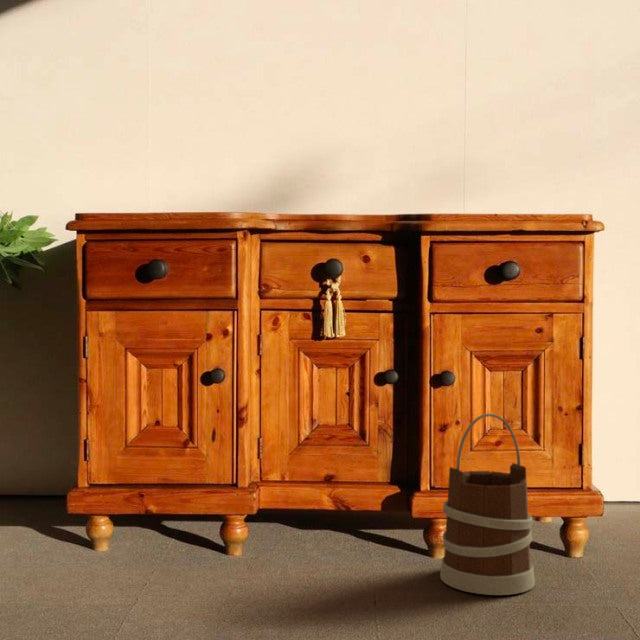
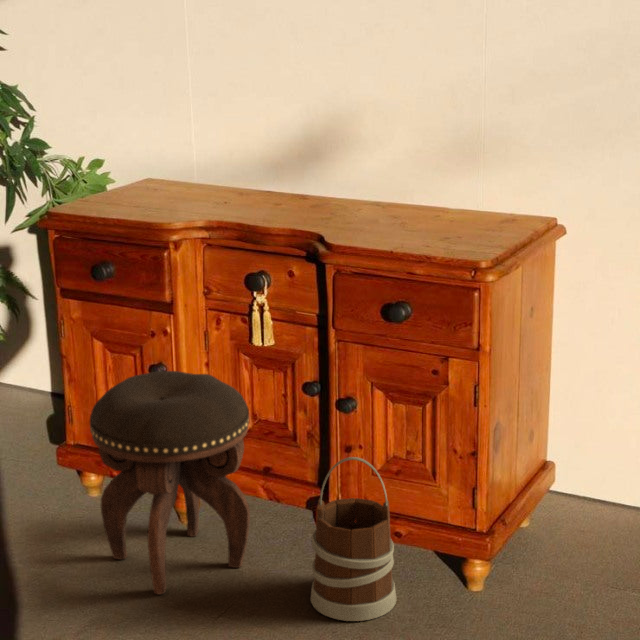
footstool: none [181,364,357,606] -> present [90,371,250,594]

